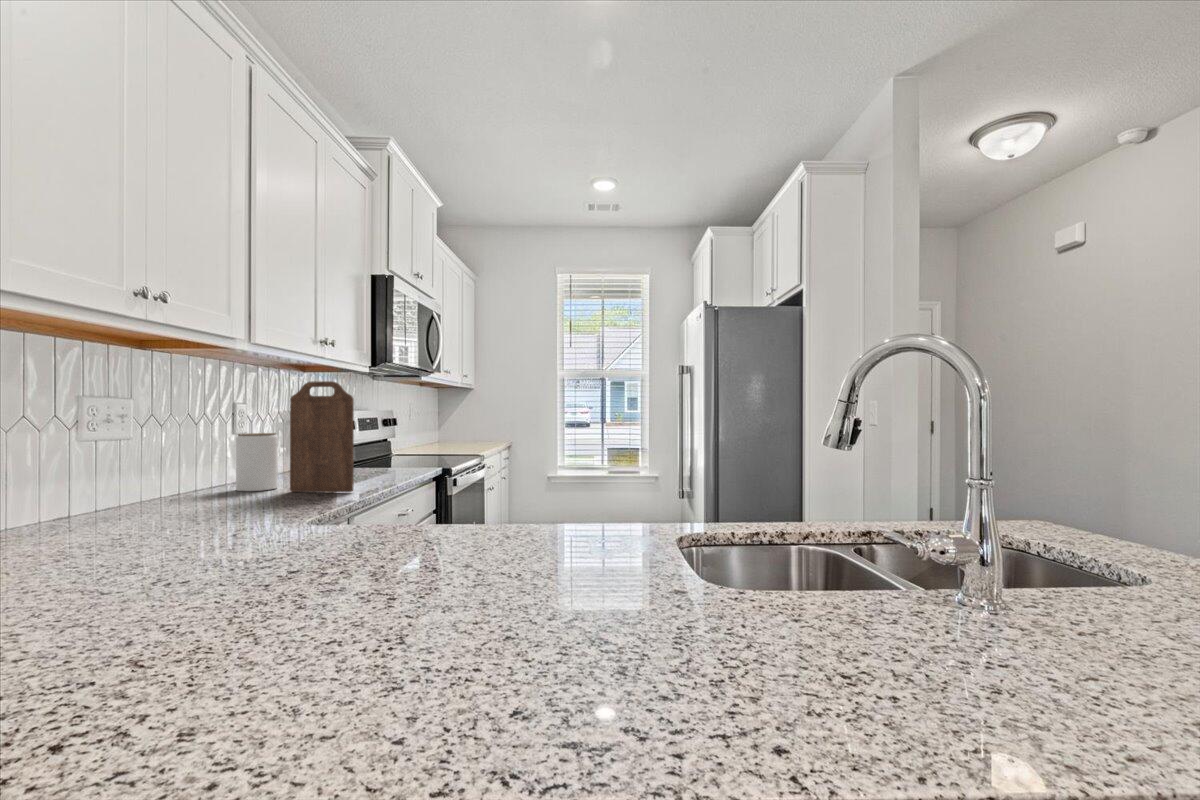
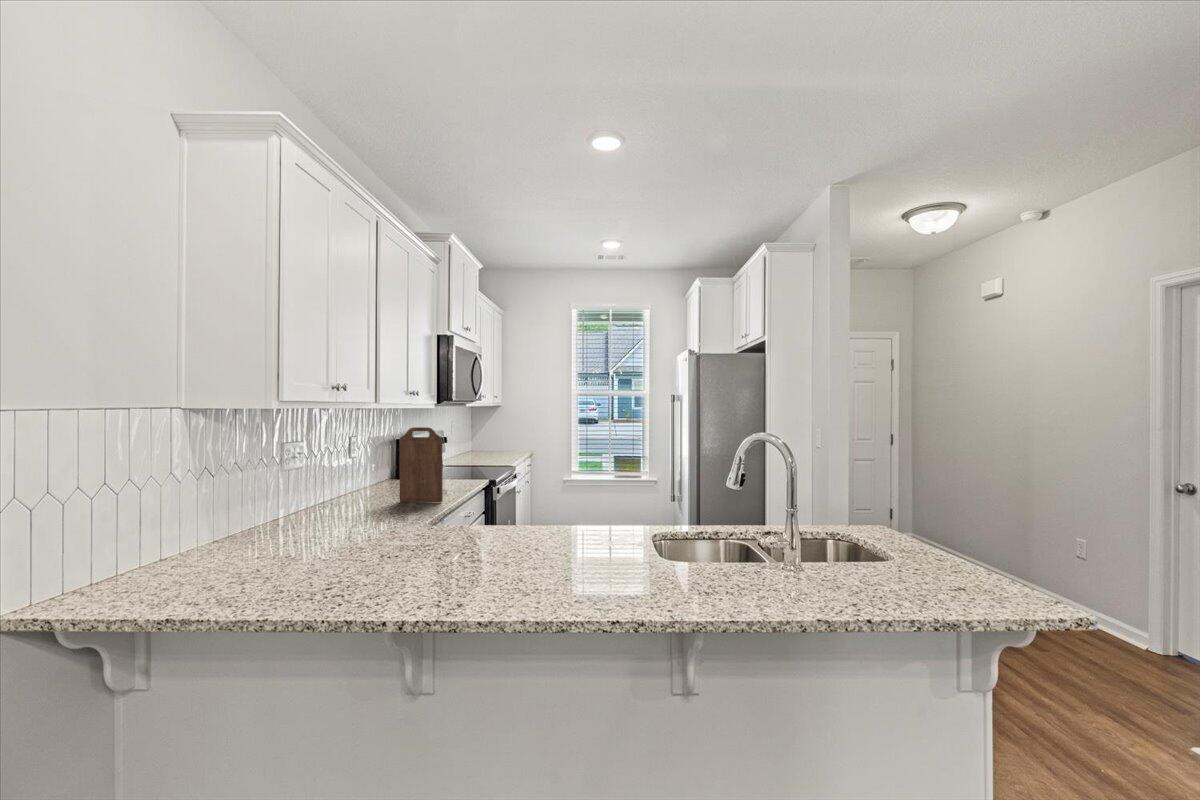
jar: present [236,433,278,491] -> none [362,461,388,501]

